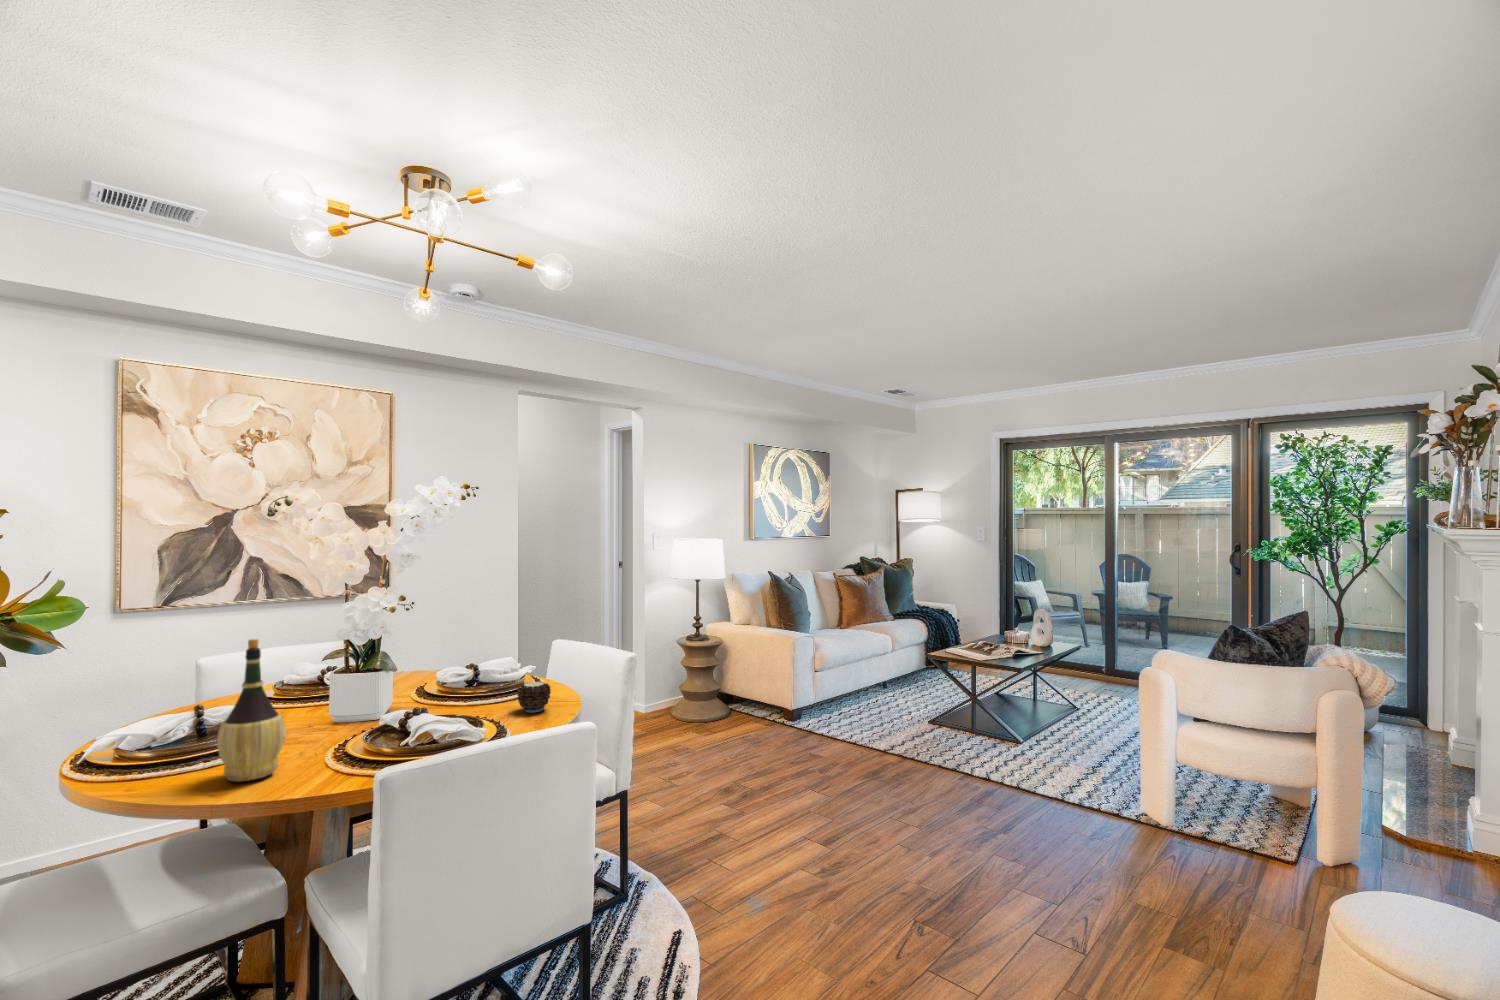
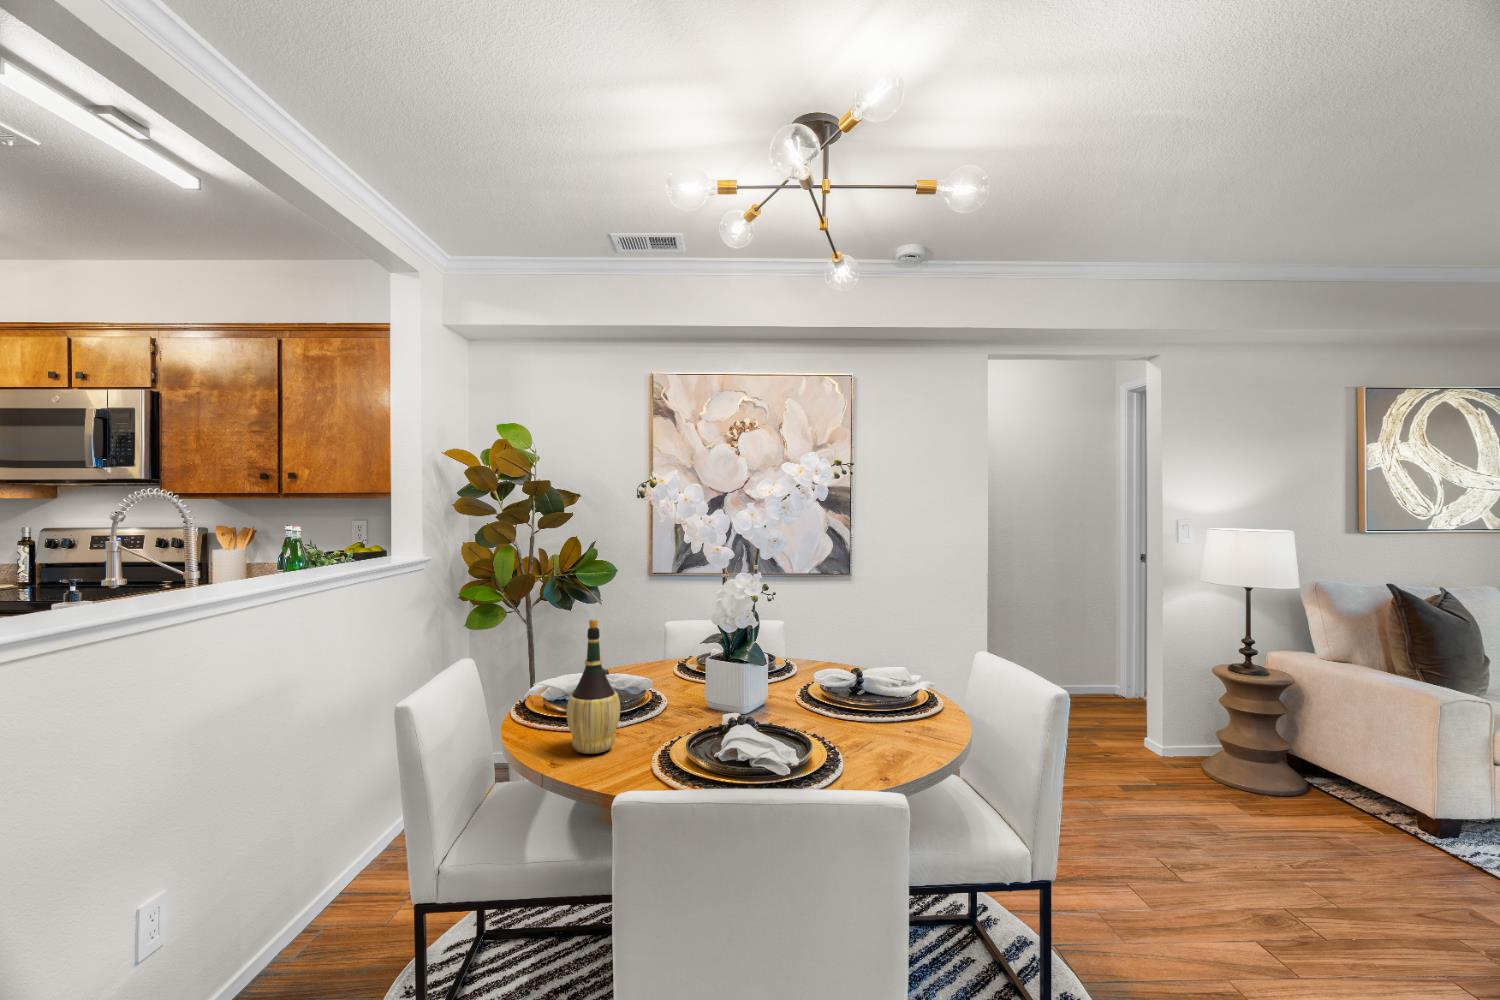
candle: present [517,681,551,713] -> none [867,703,910,746]

